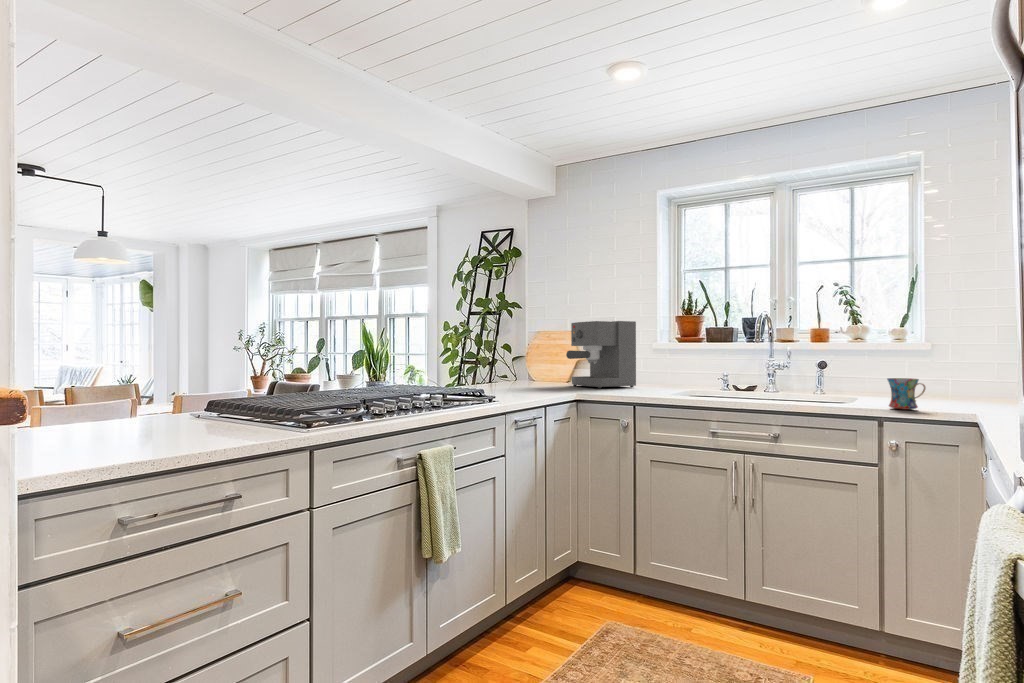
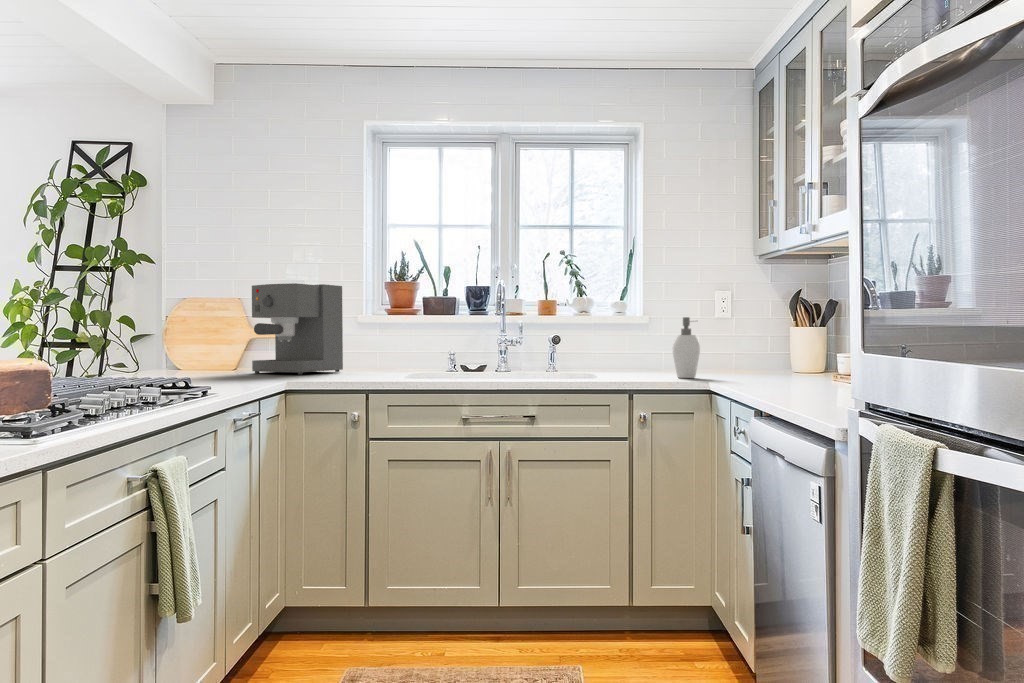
soap dispenser: none [940,347,974,409] -> present [673,317,700,378]
mug: present [887,378,926,410] -> none [637,349,671,380]

